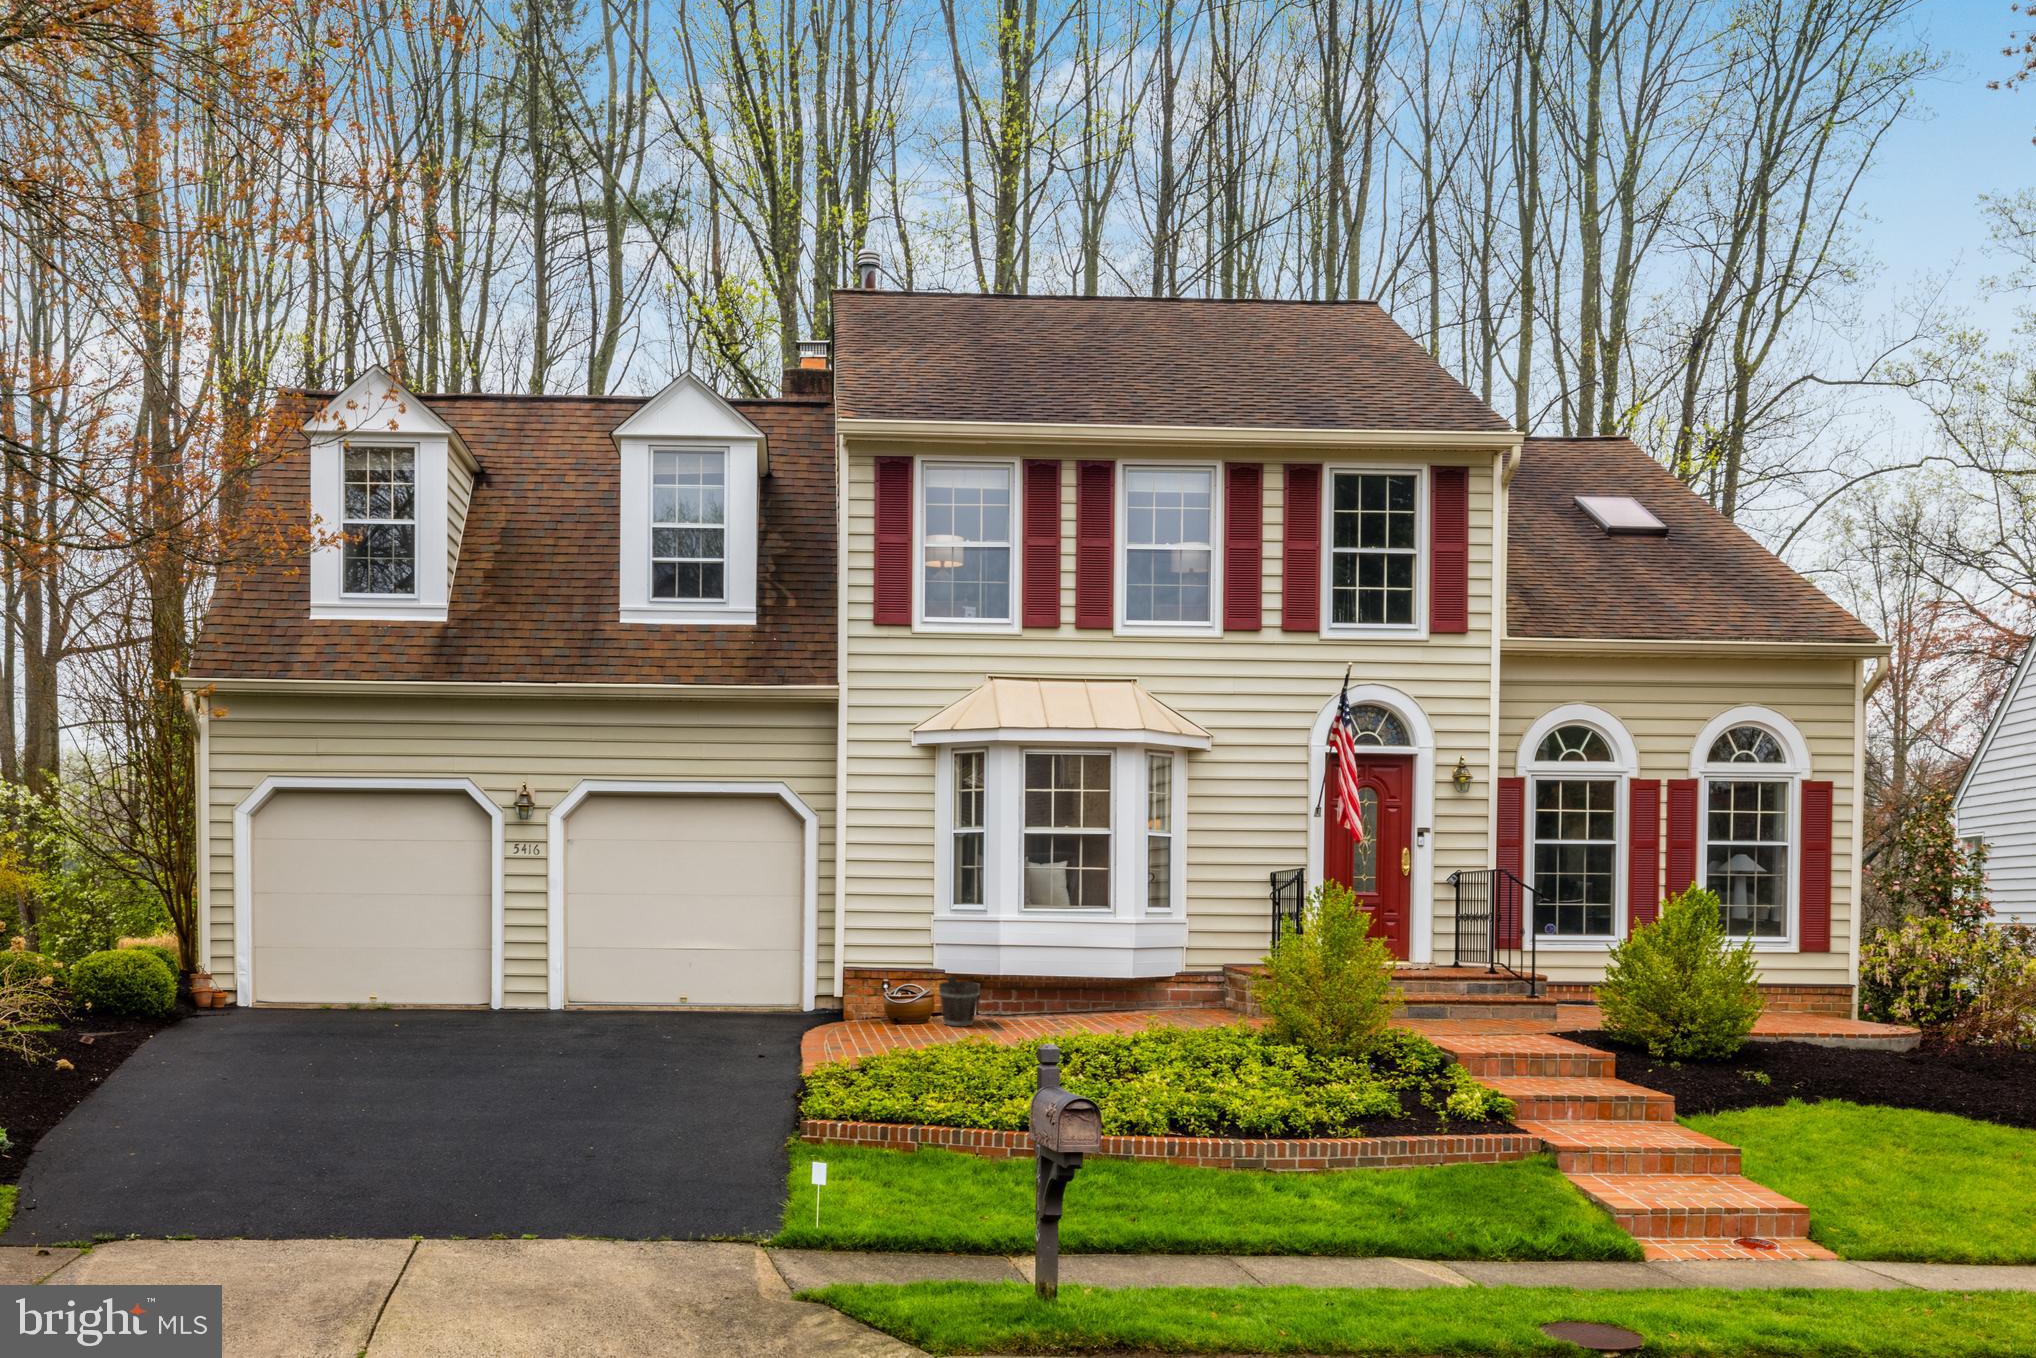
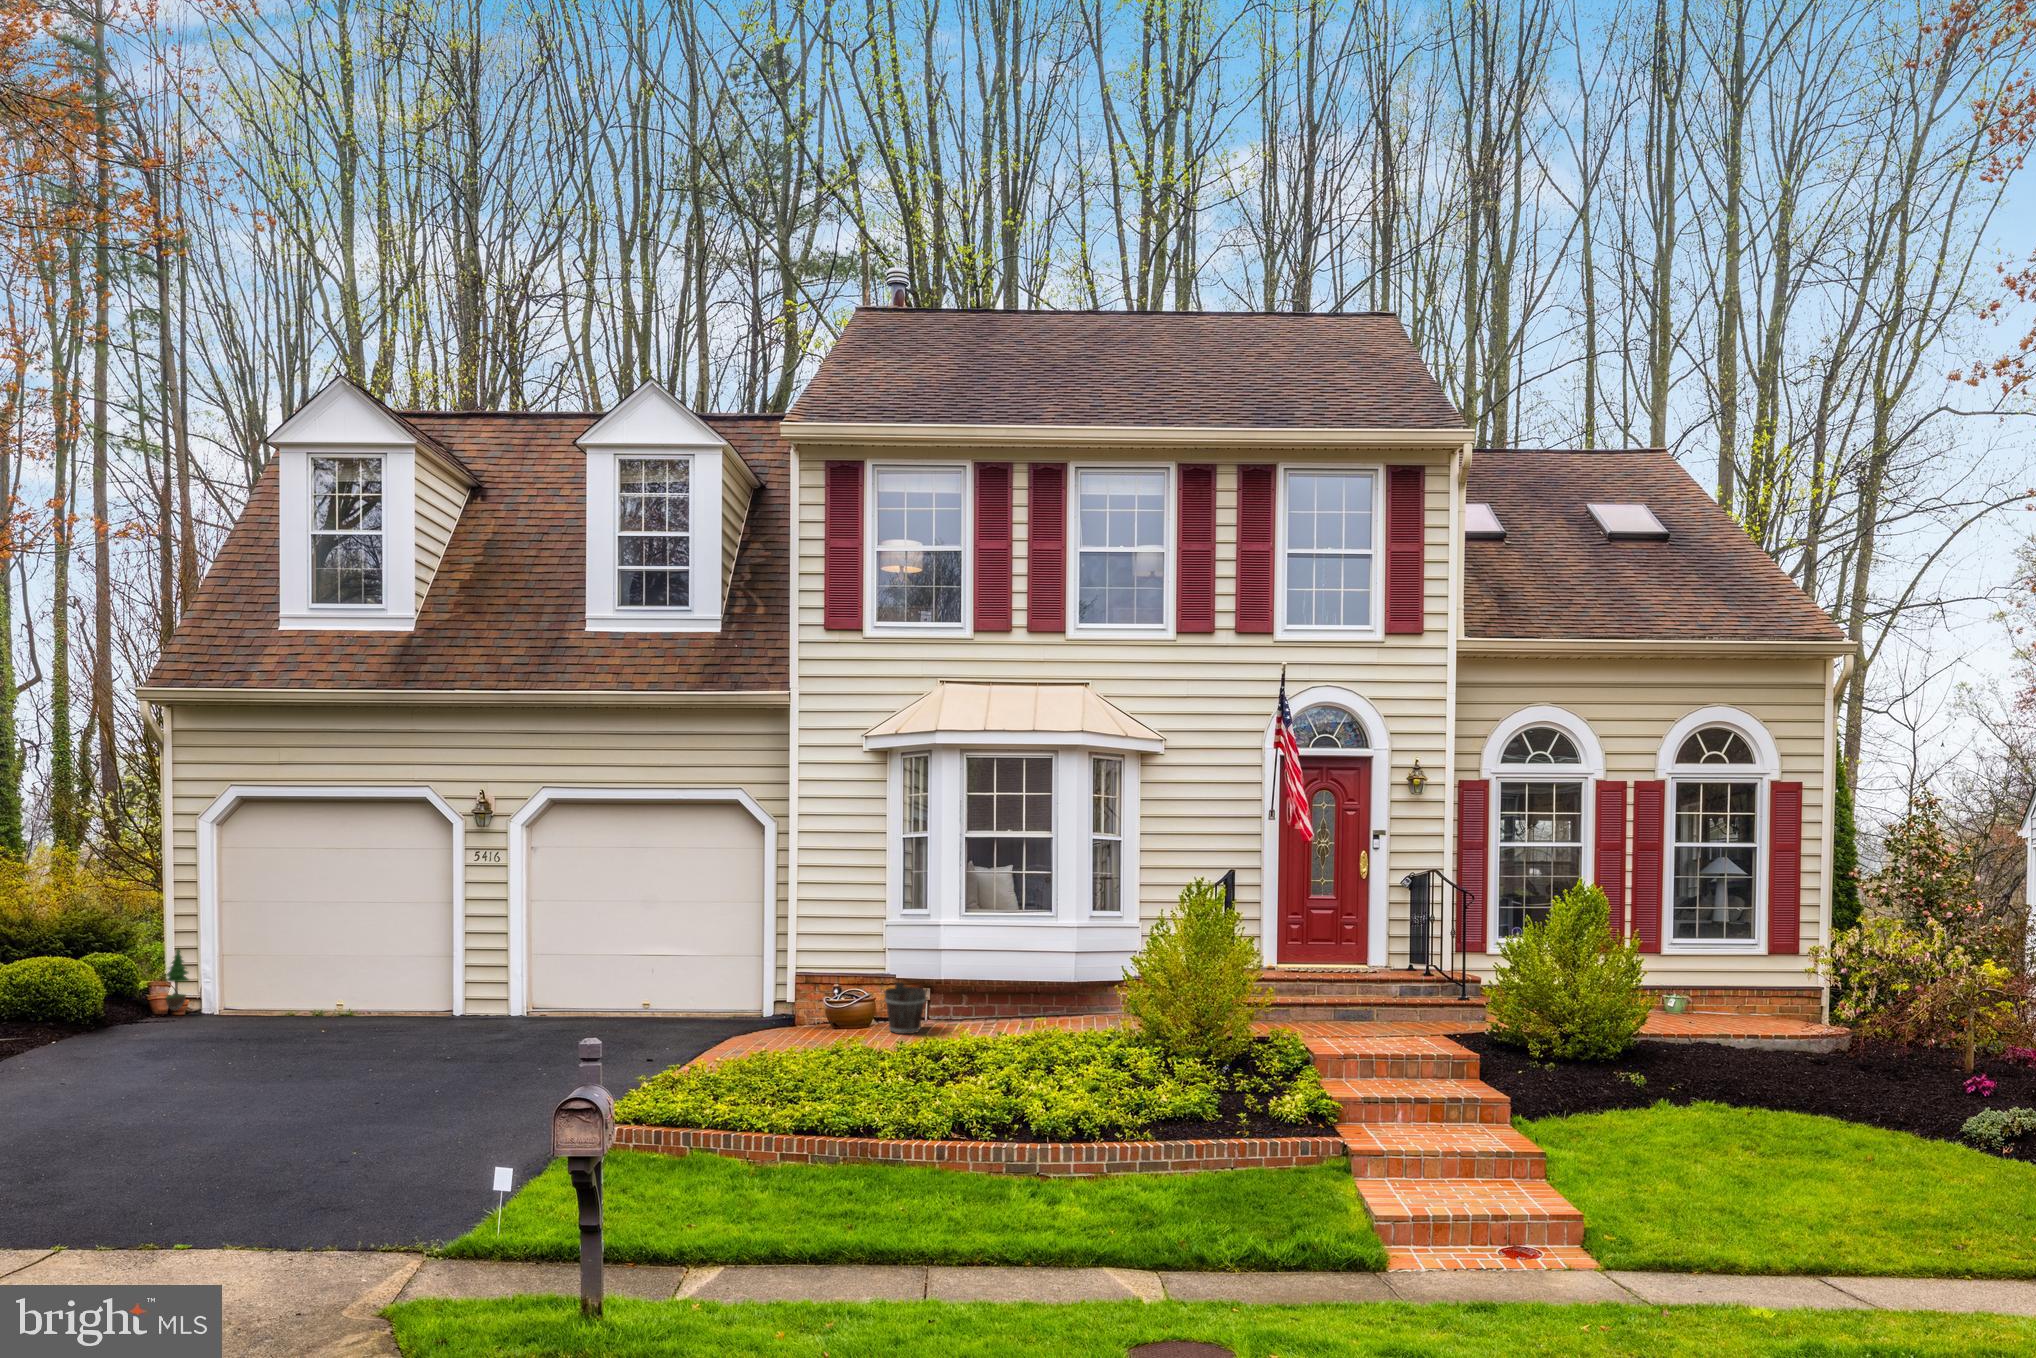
potted tree: none [200,943,226,1008] -> present [166,949,188,1011]

